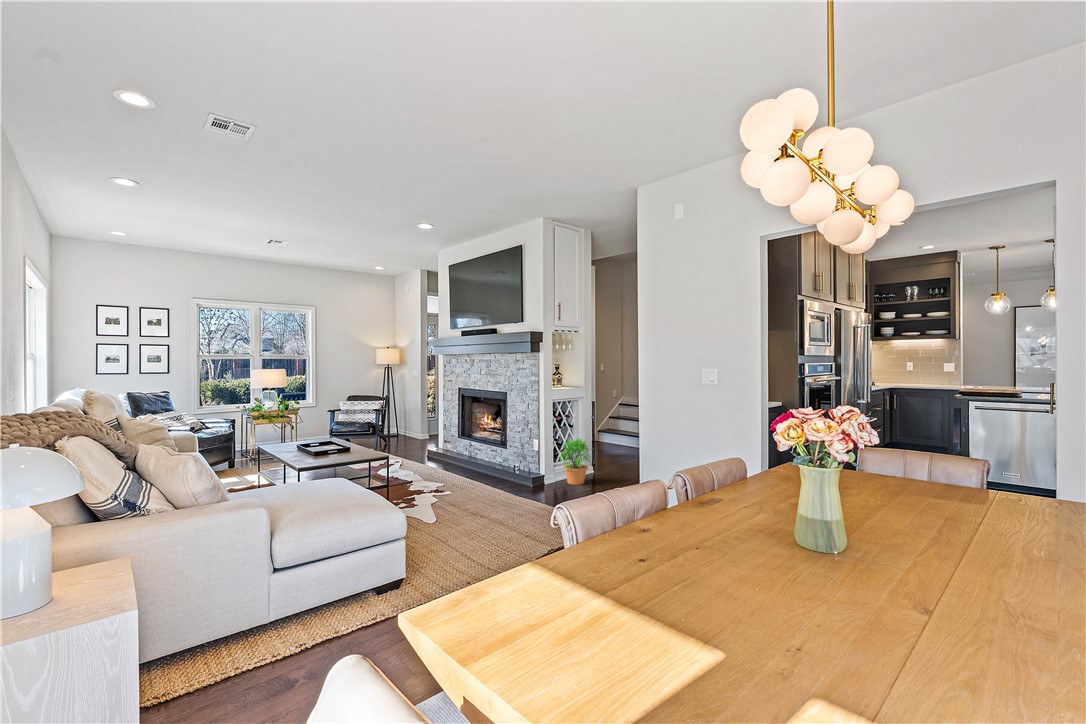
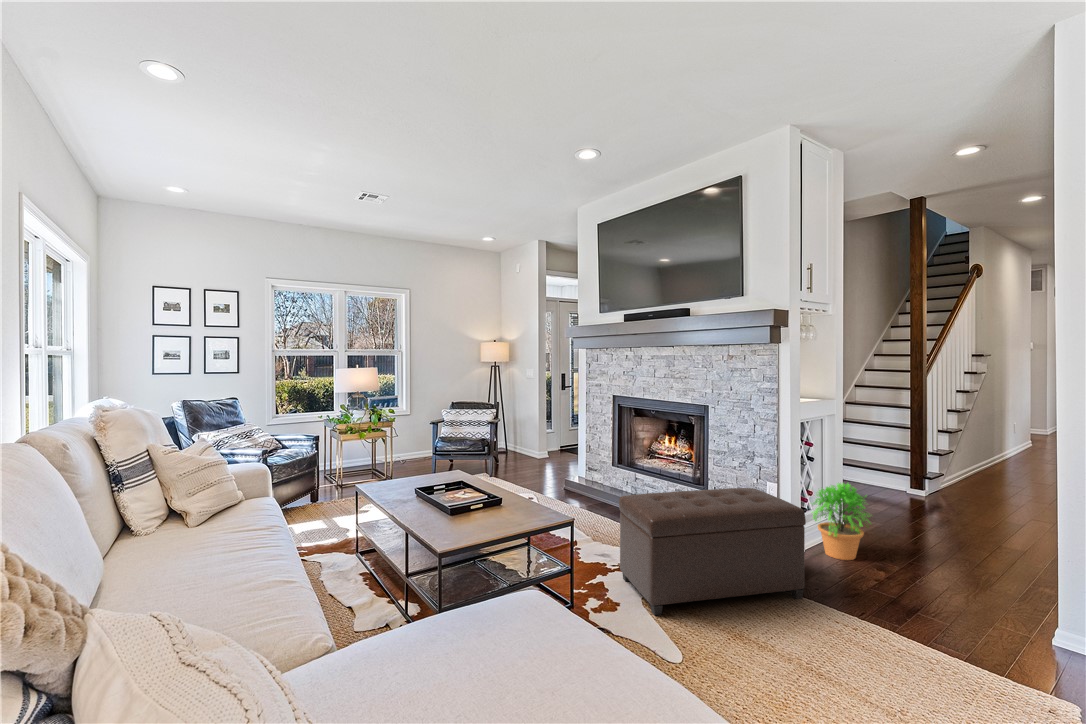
ottoman: none [428,441,530,509] -> present [619,488,806,615]

